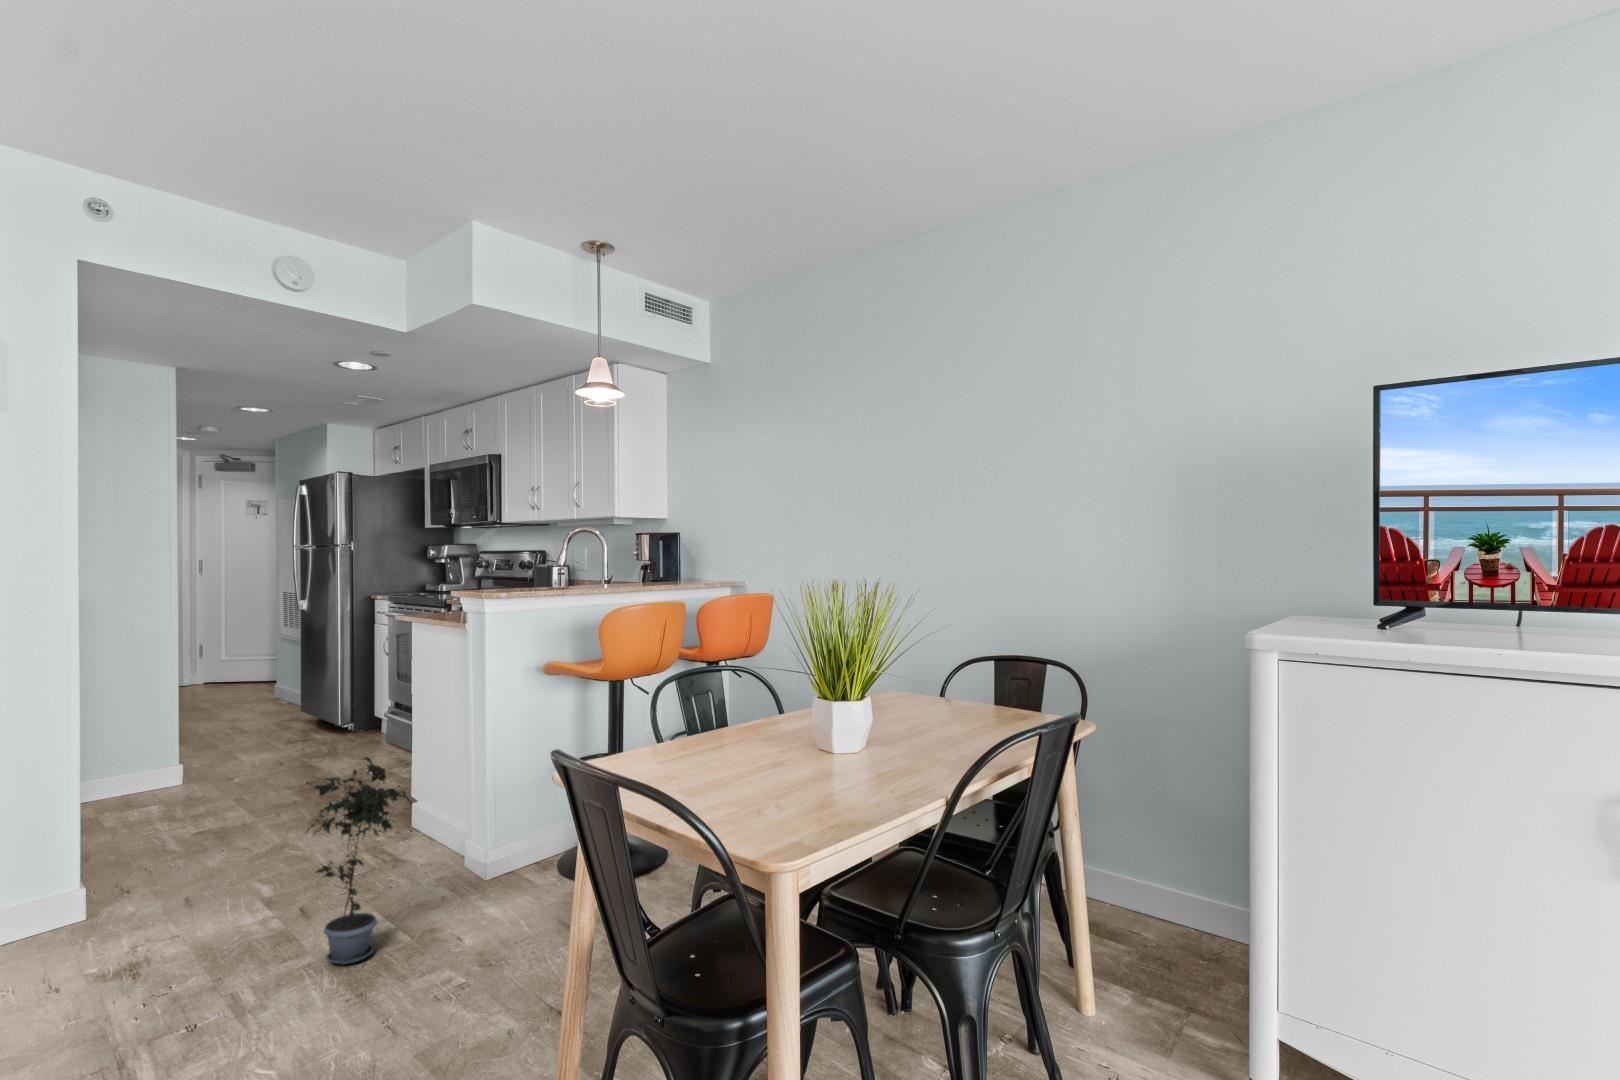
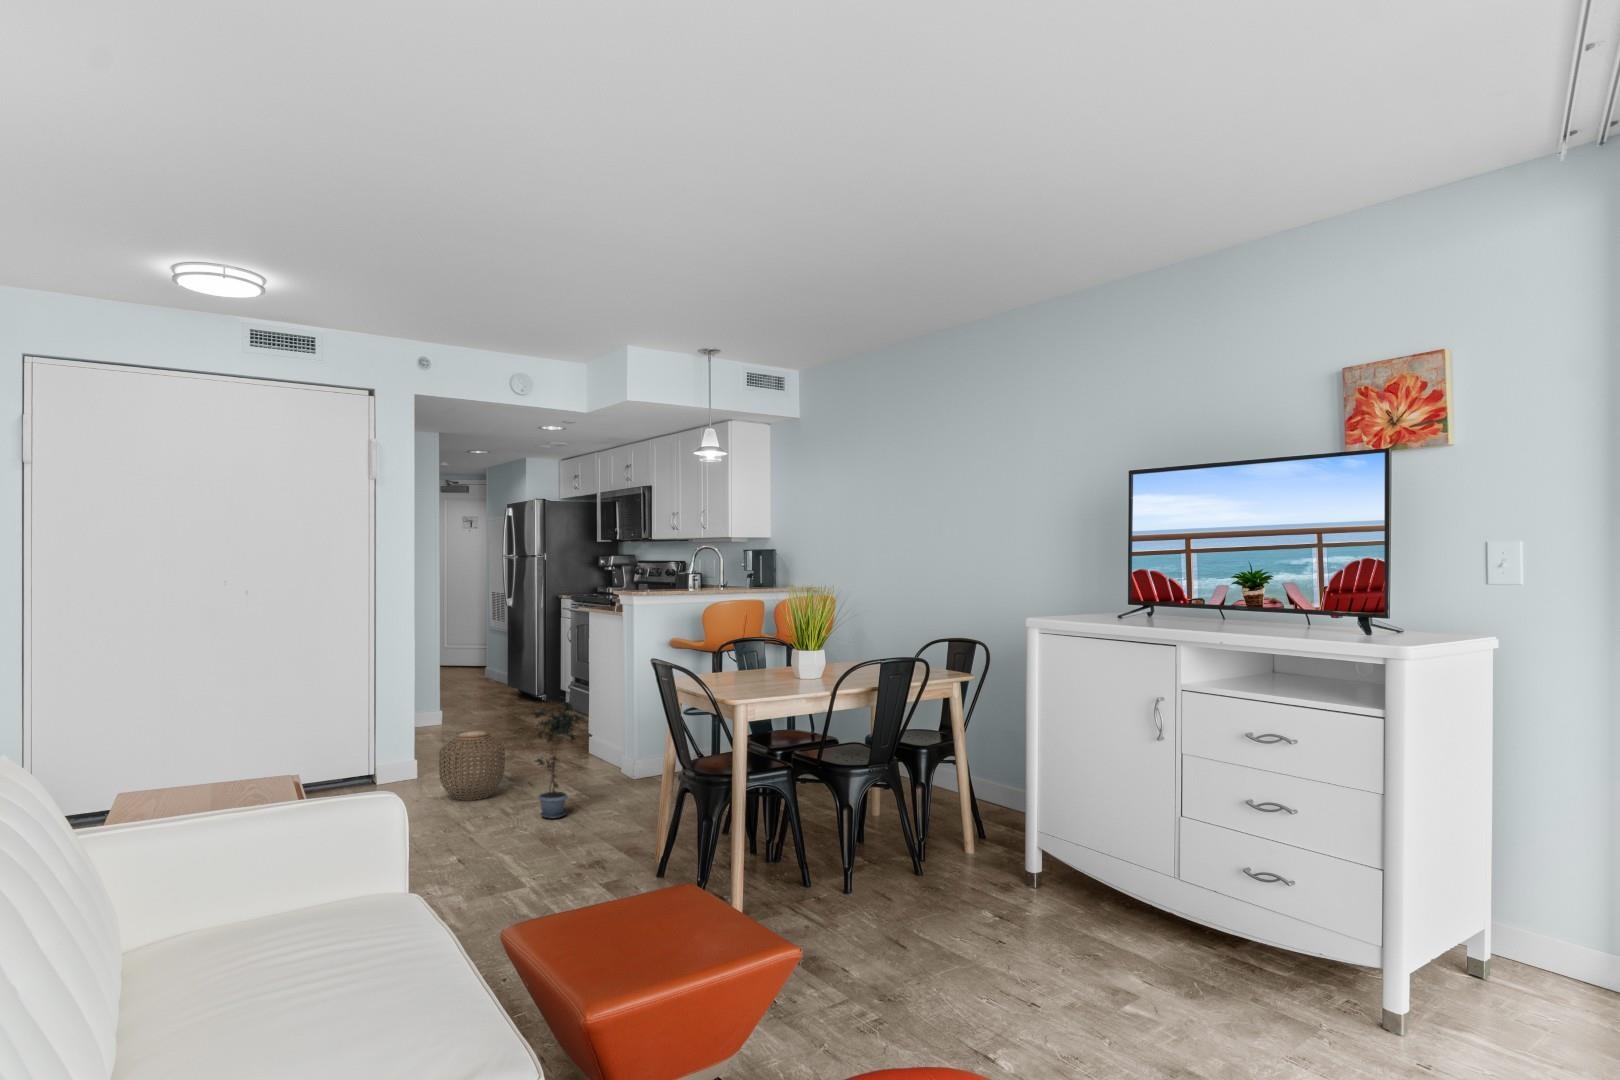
woven basket: none [145,811,269,934] -> present [439,730,505,801]

